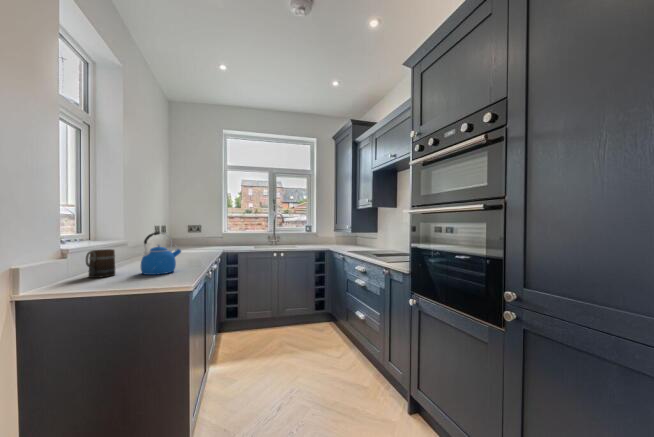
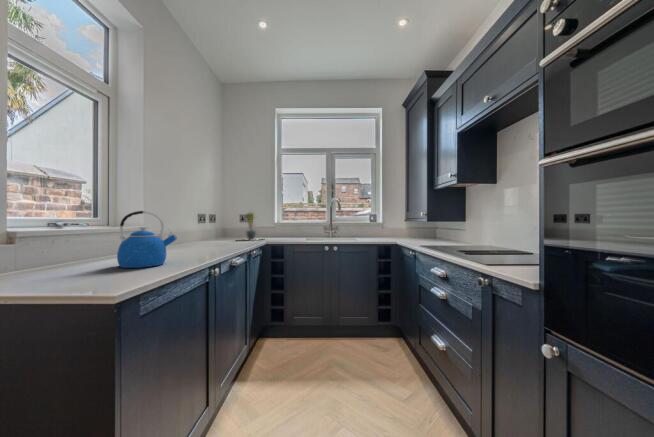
potted plant: none [188,224,218,250] -> present [247,213,256,240]
mug: present [86,249,115,278] -> none [40,233,93,269]

